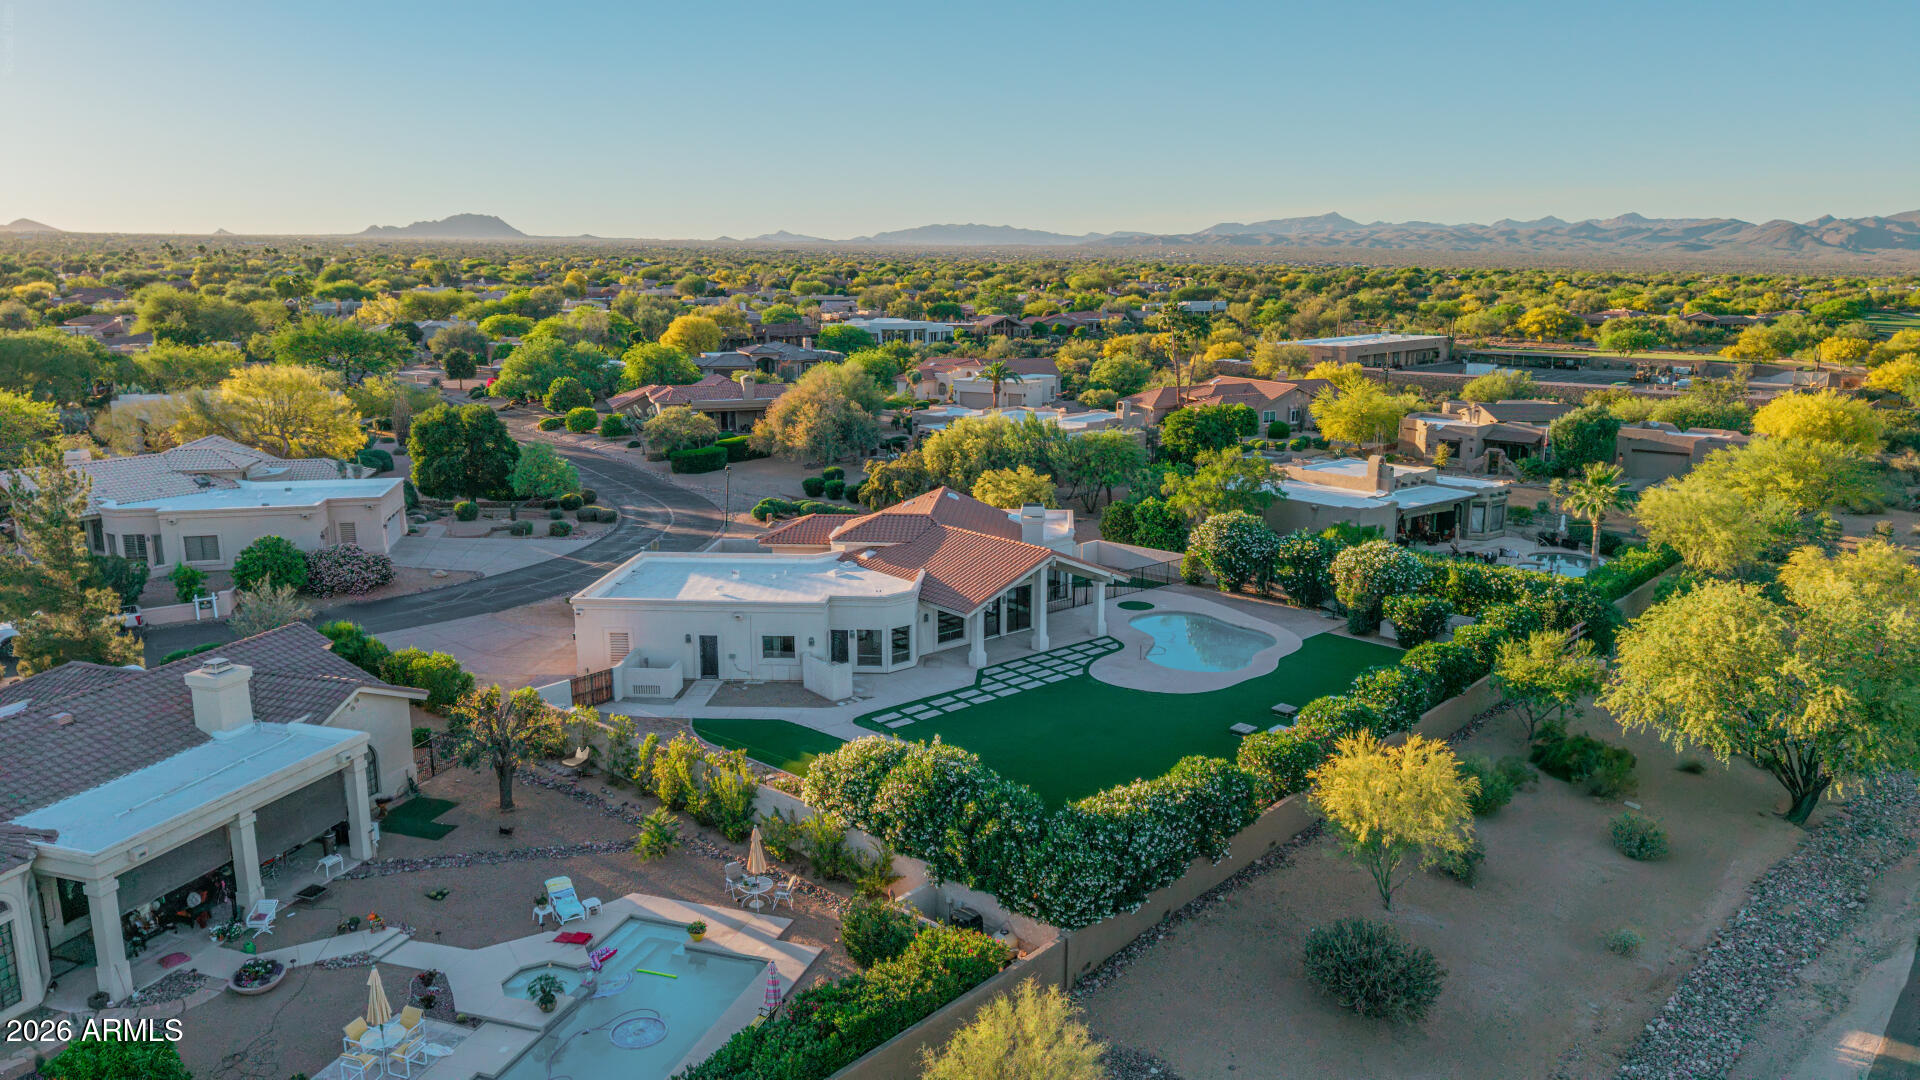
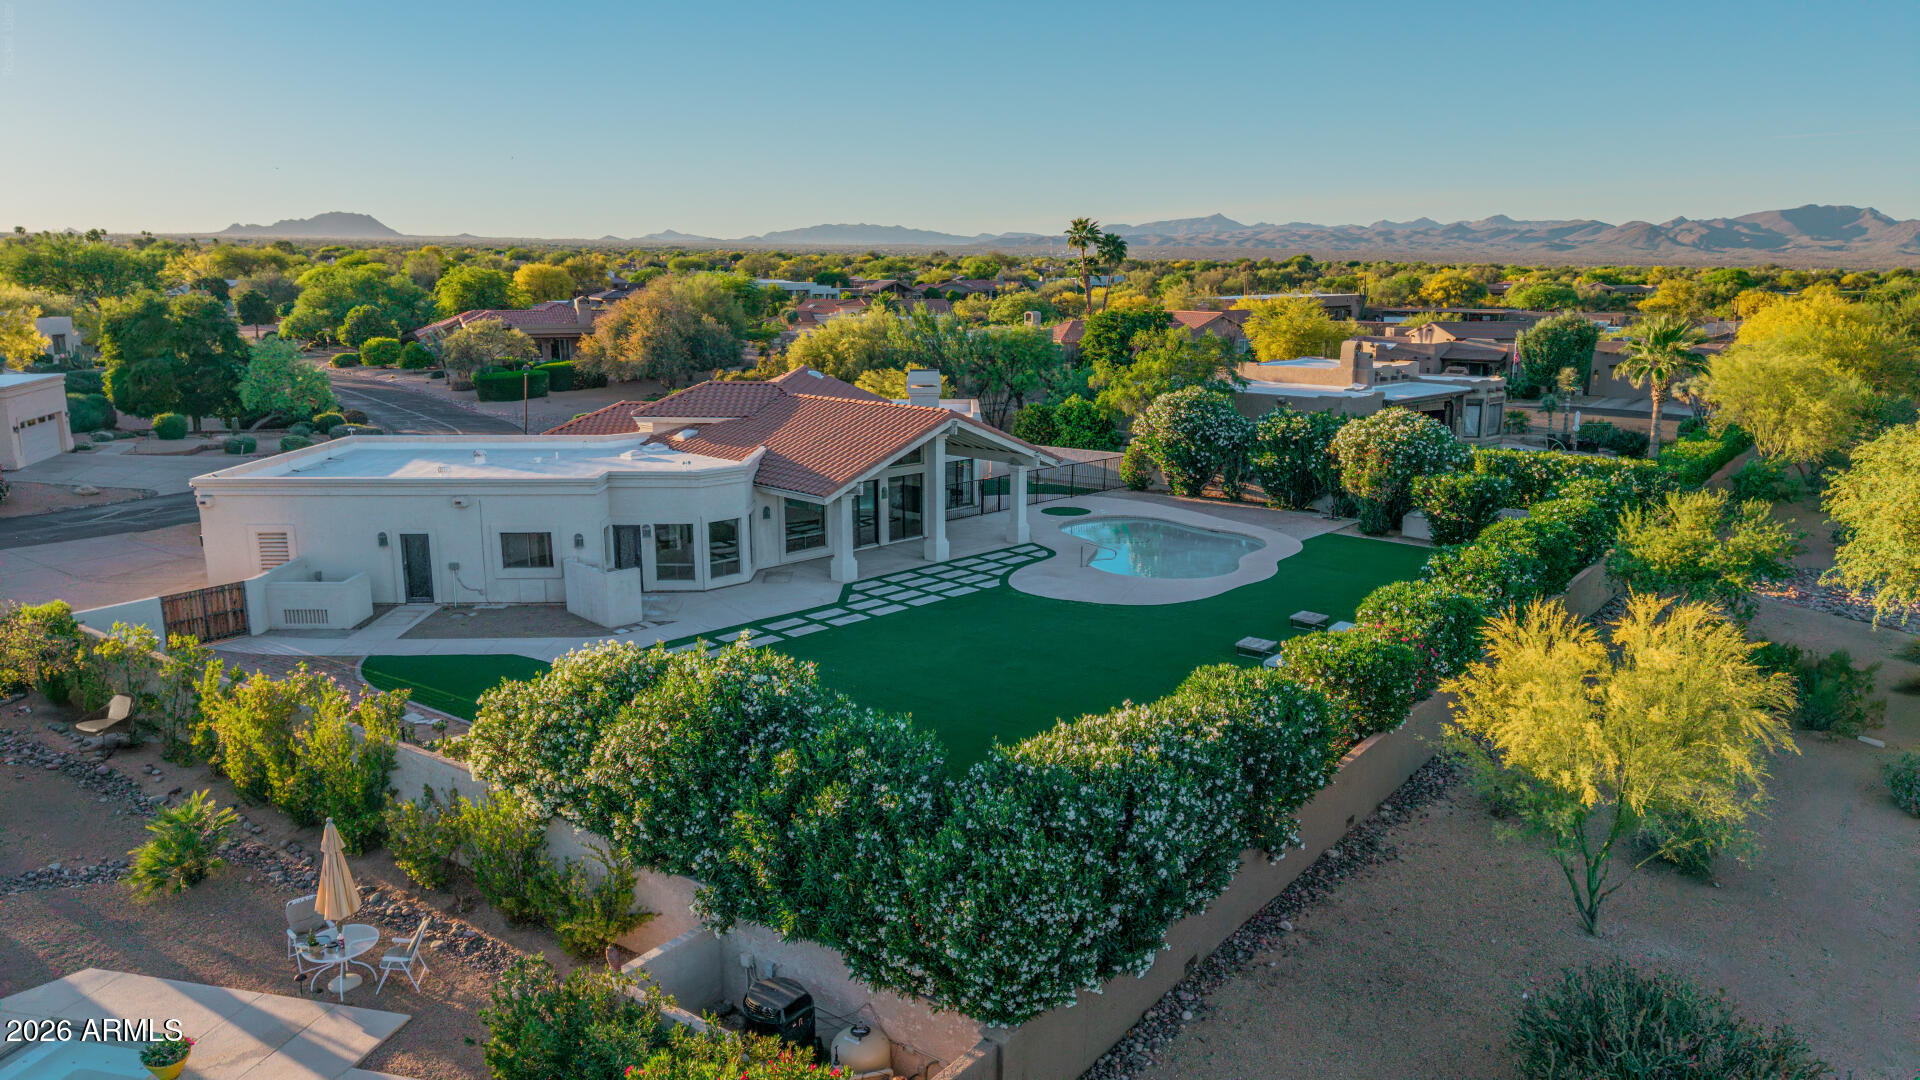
potted plant: present [811,856,823,885] -> none [468,875,508,938]

